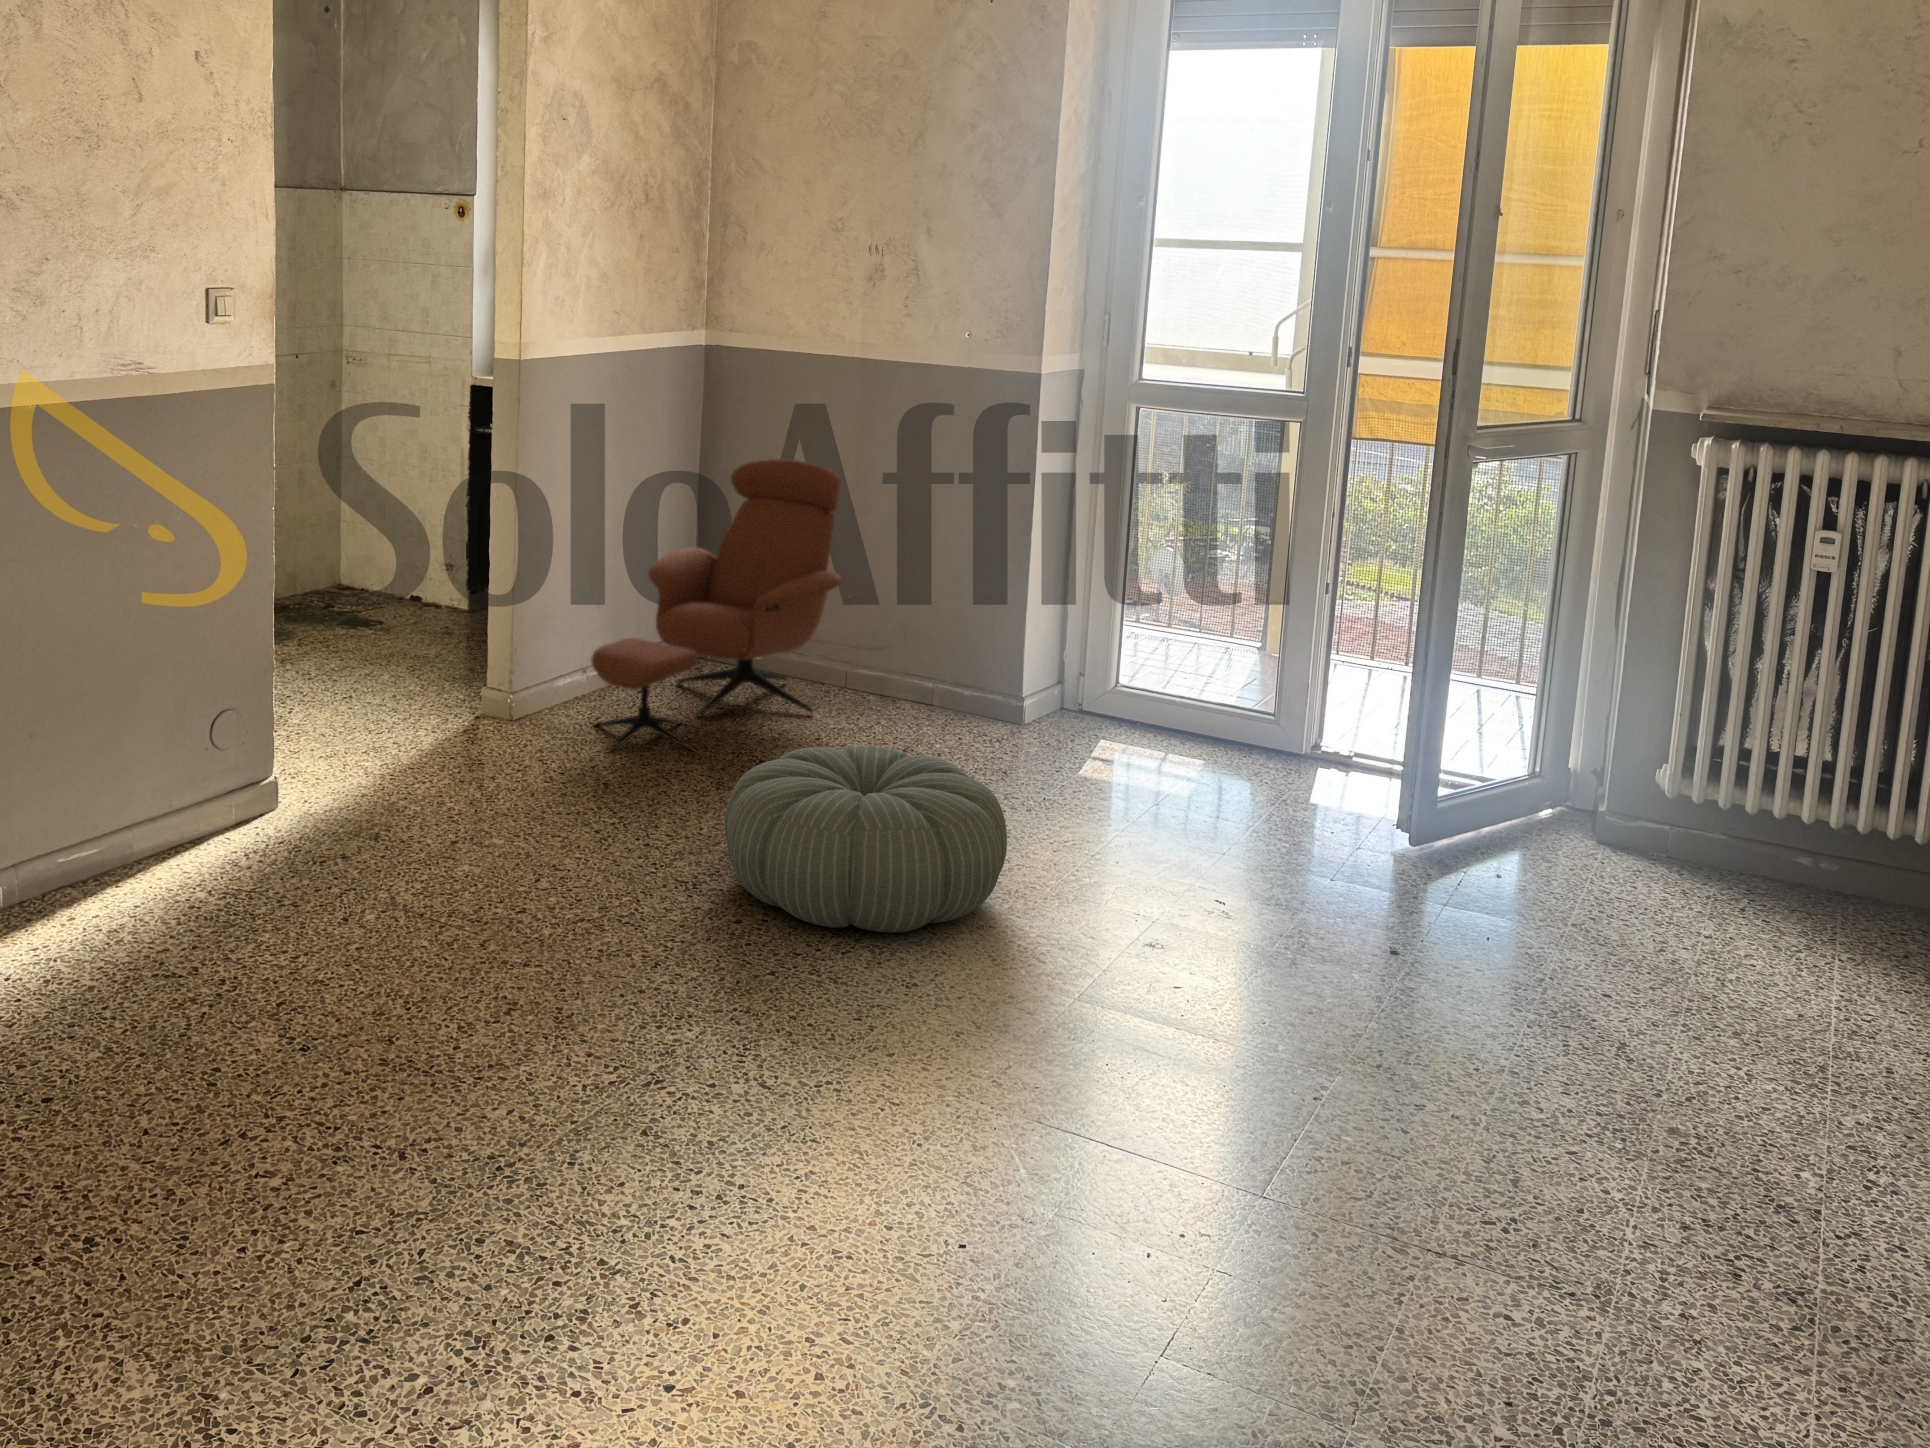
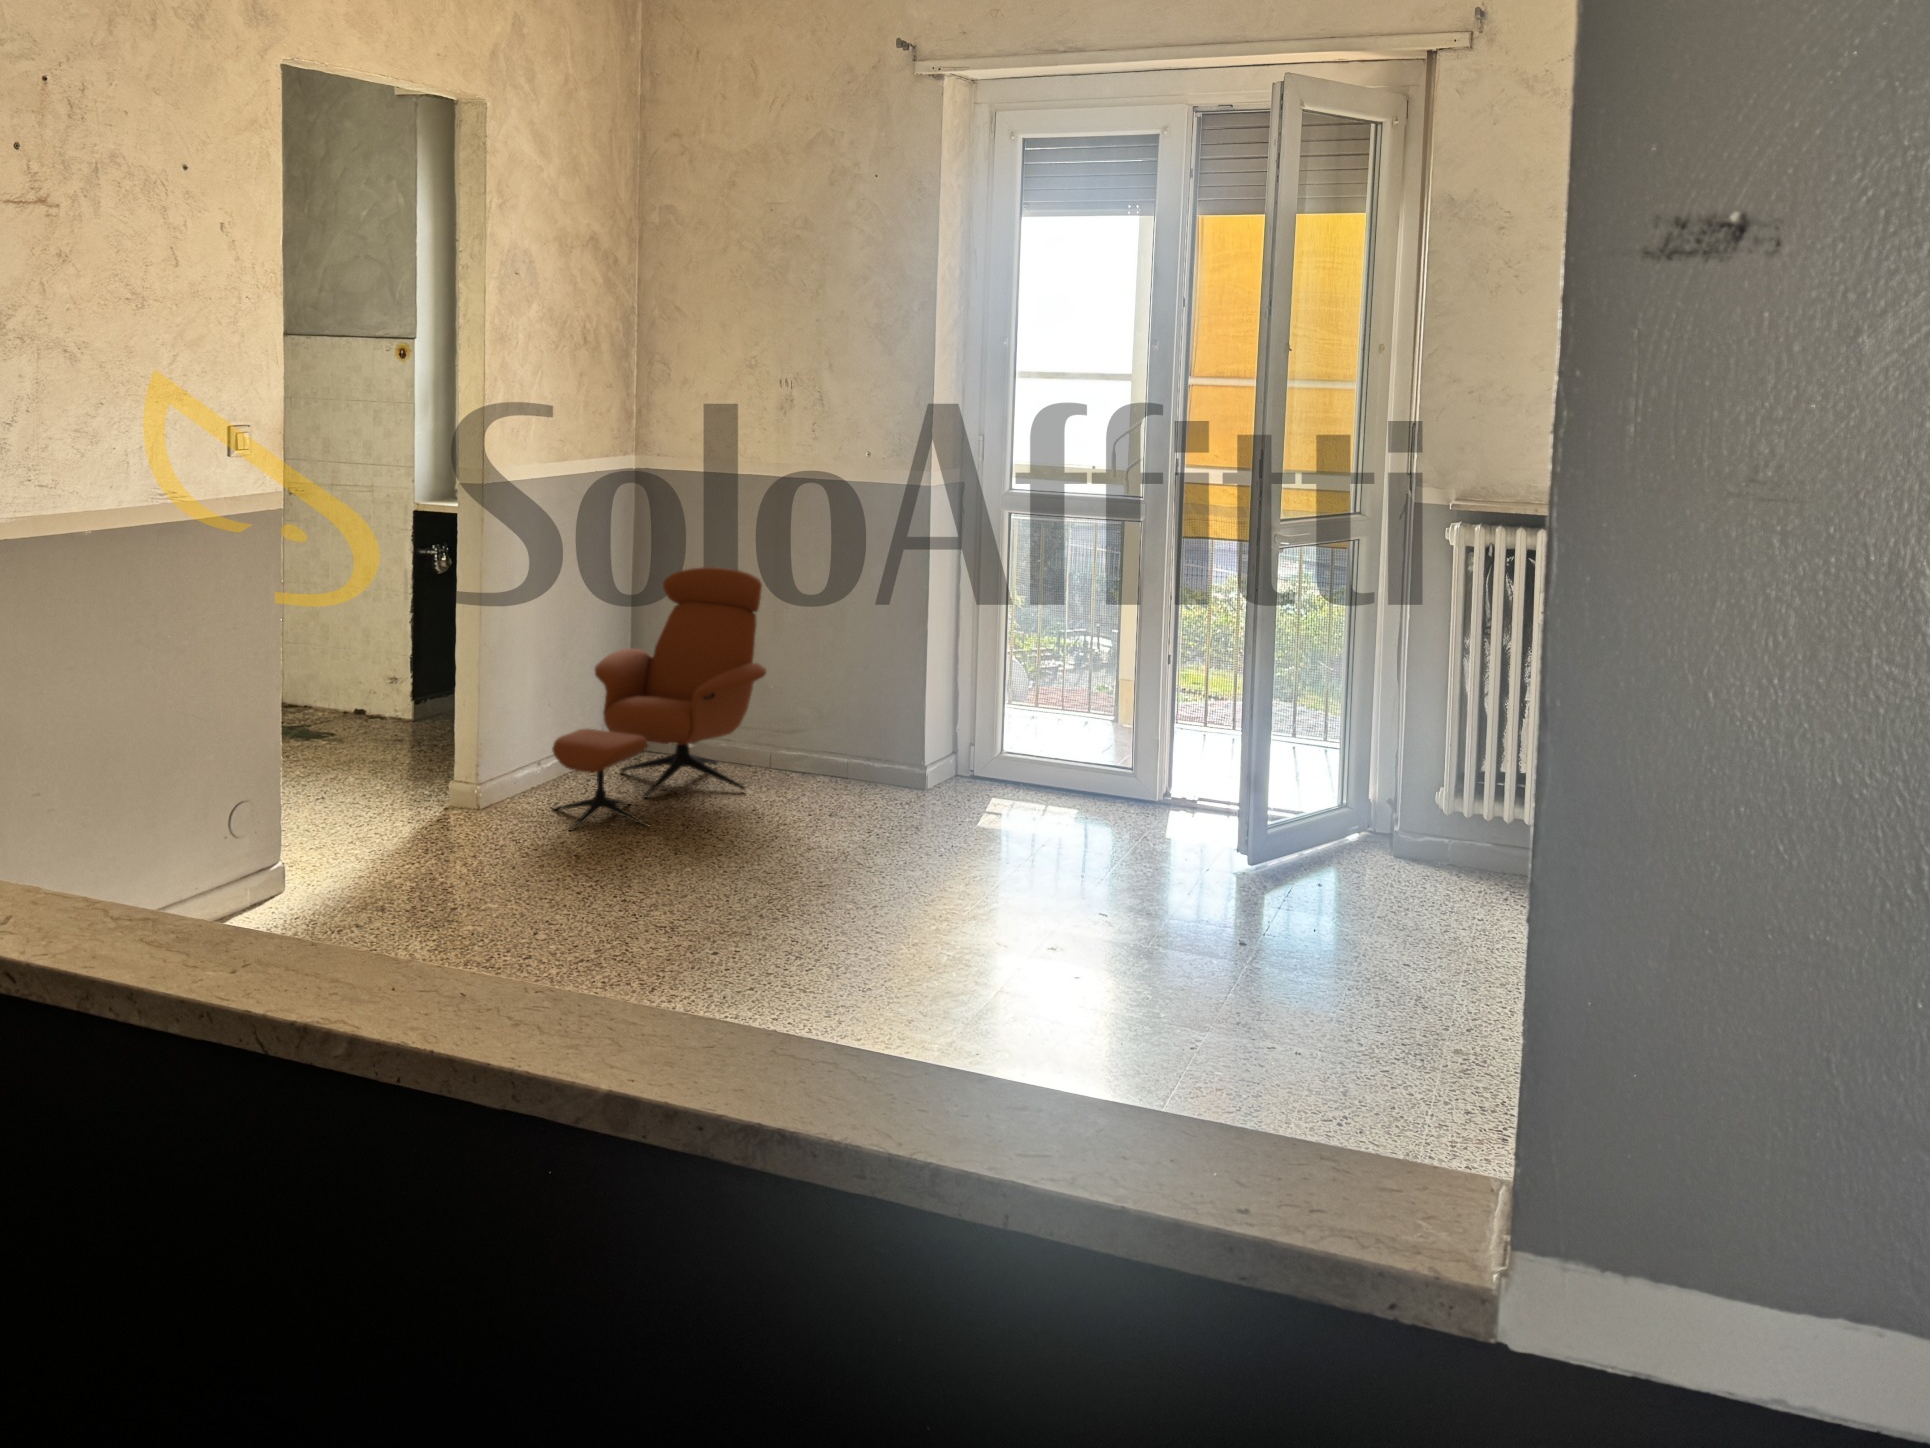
pouf: present [724,745,1007,932] -> none [694,803,933,954]

